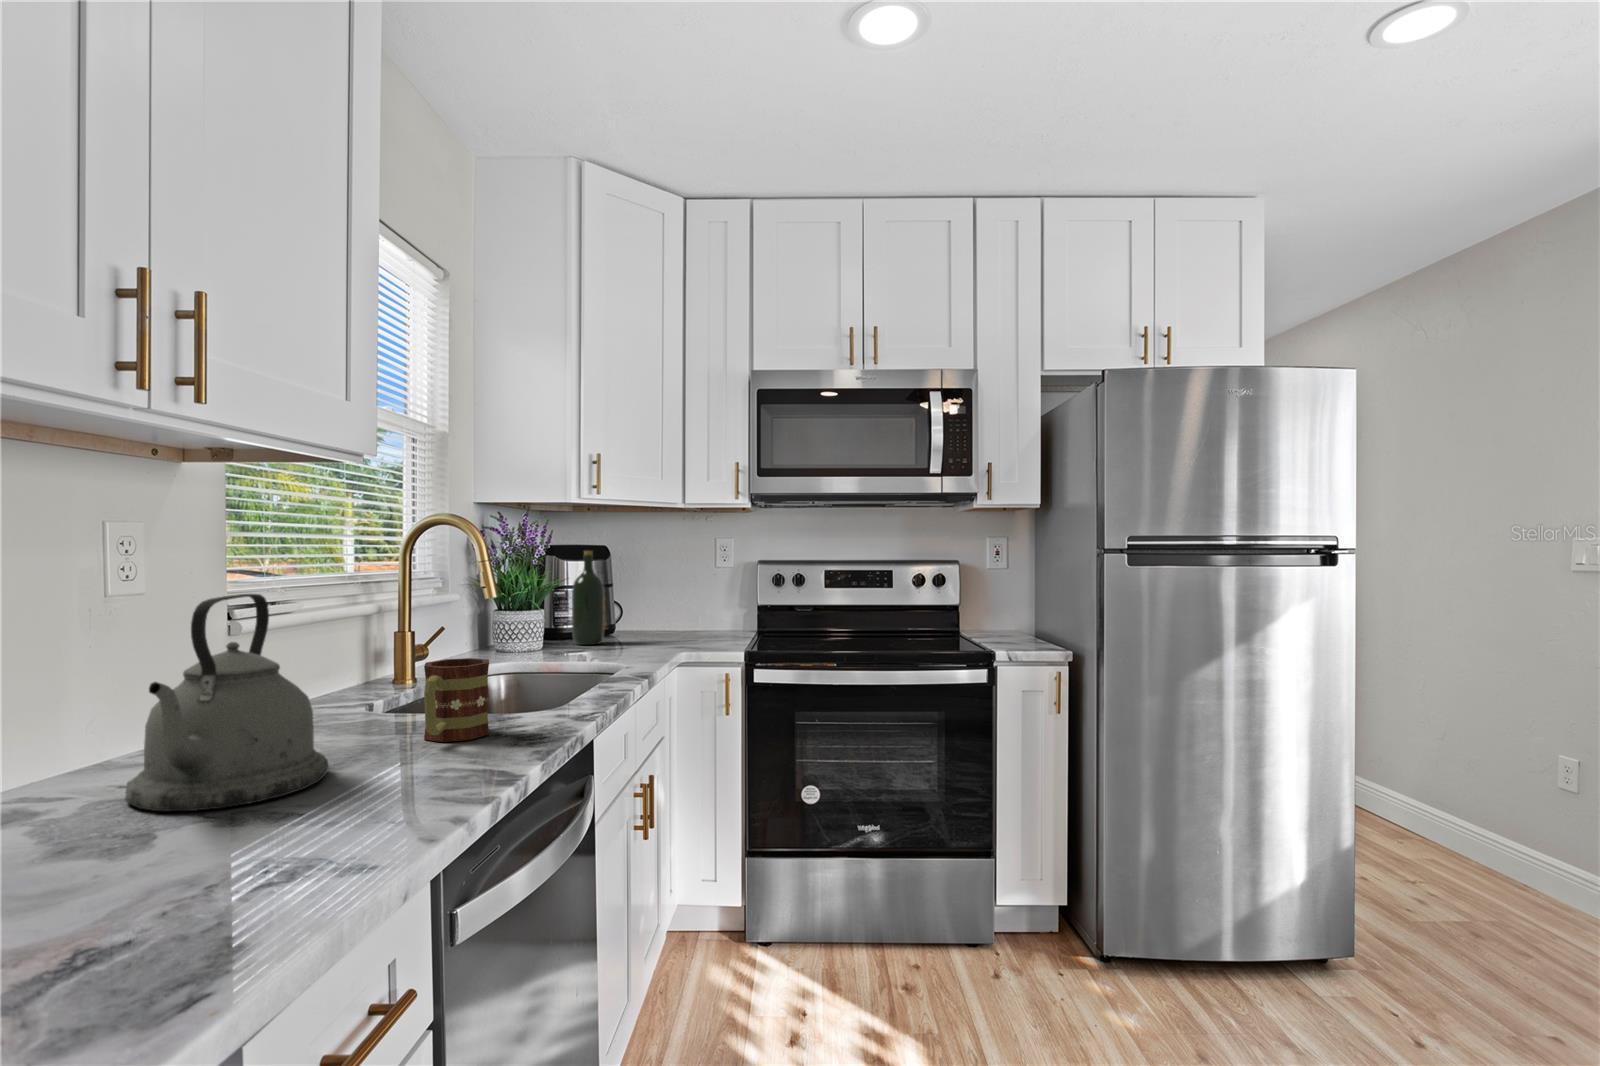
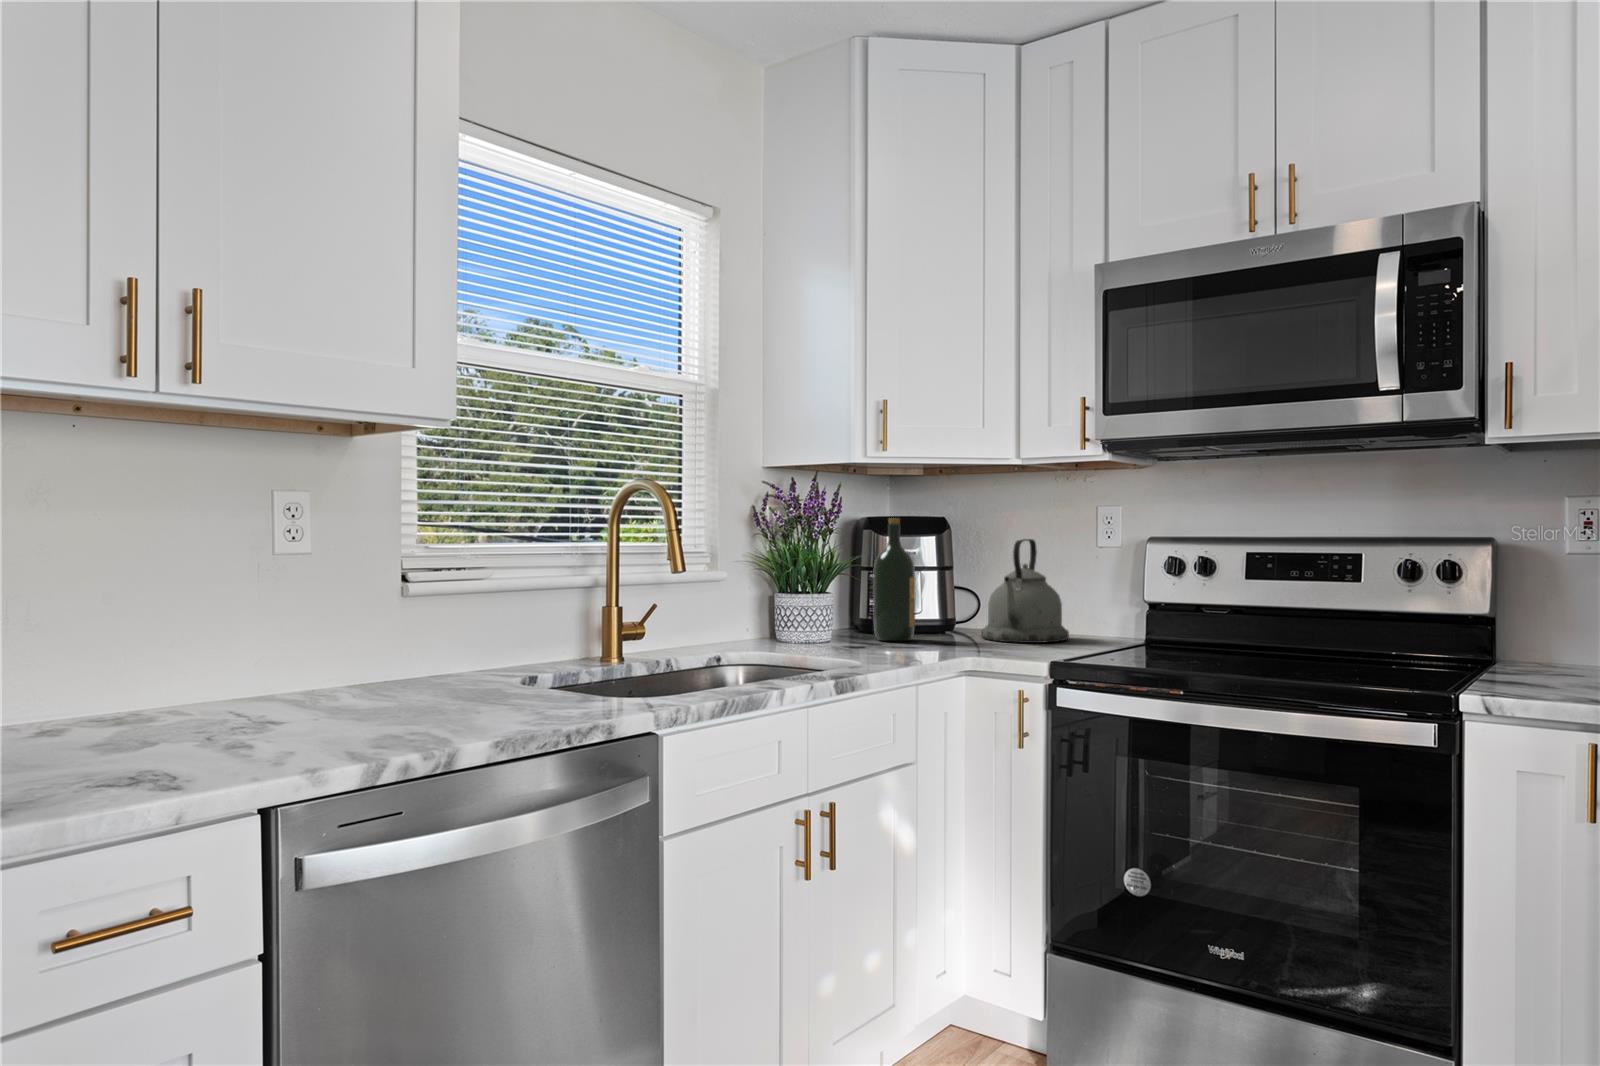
kettle: present [125,594,328,811] -> present [981,539,1069,643]
mug: present [424,658,489,742] -> none [489,632,576,716]

